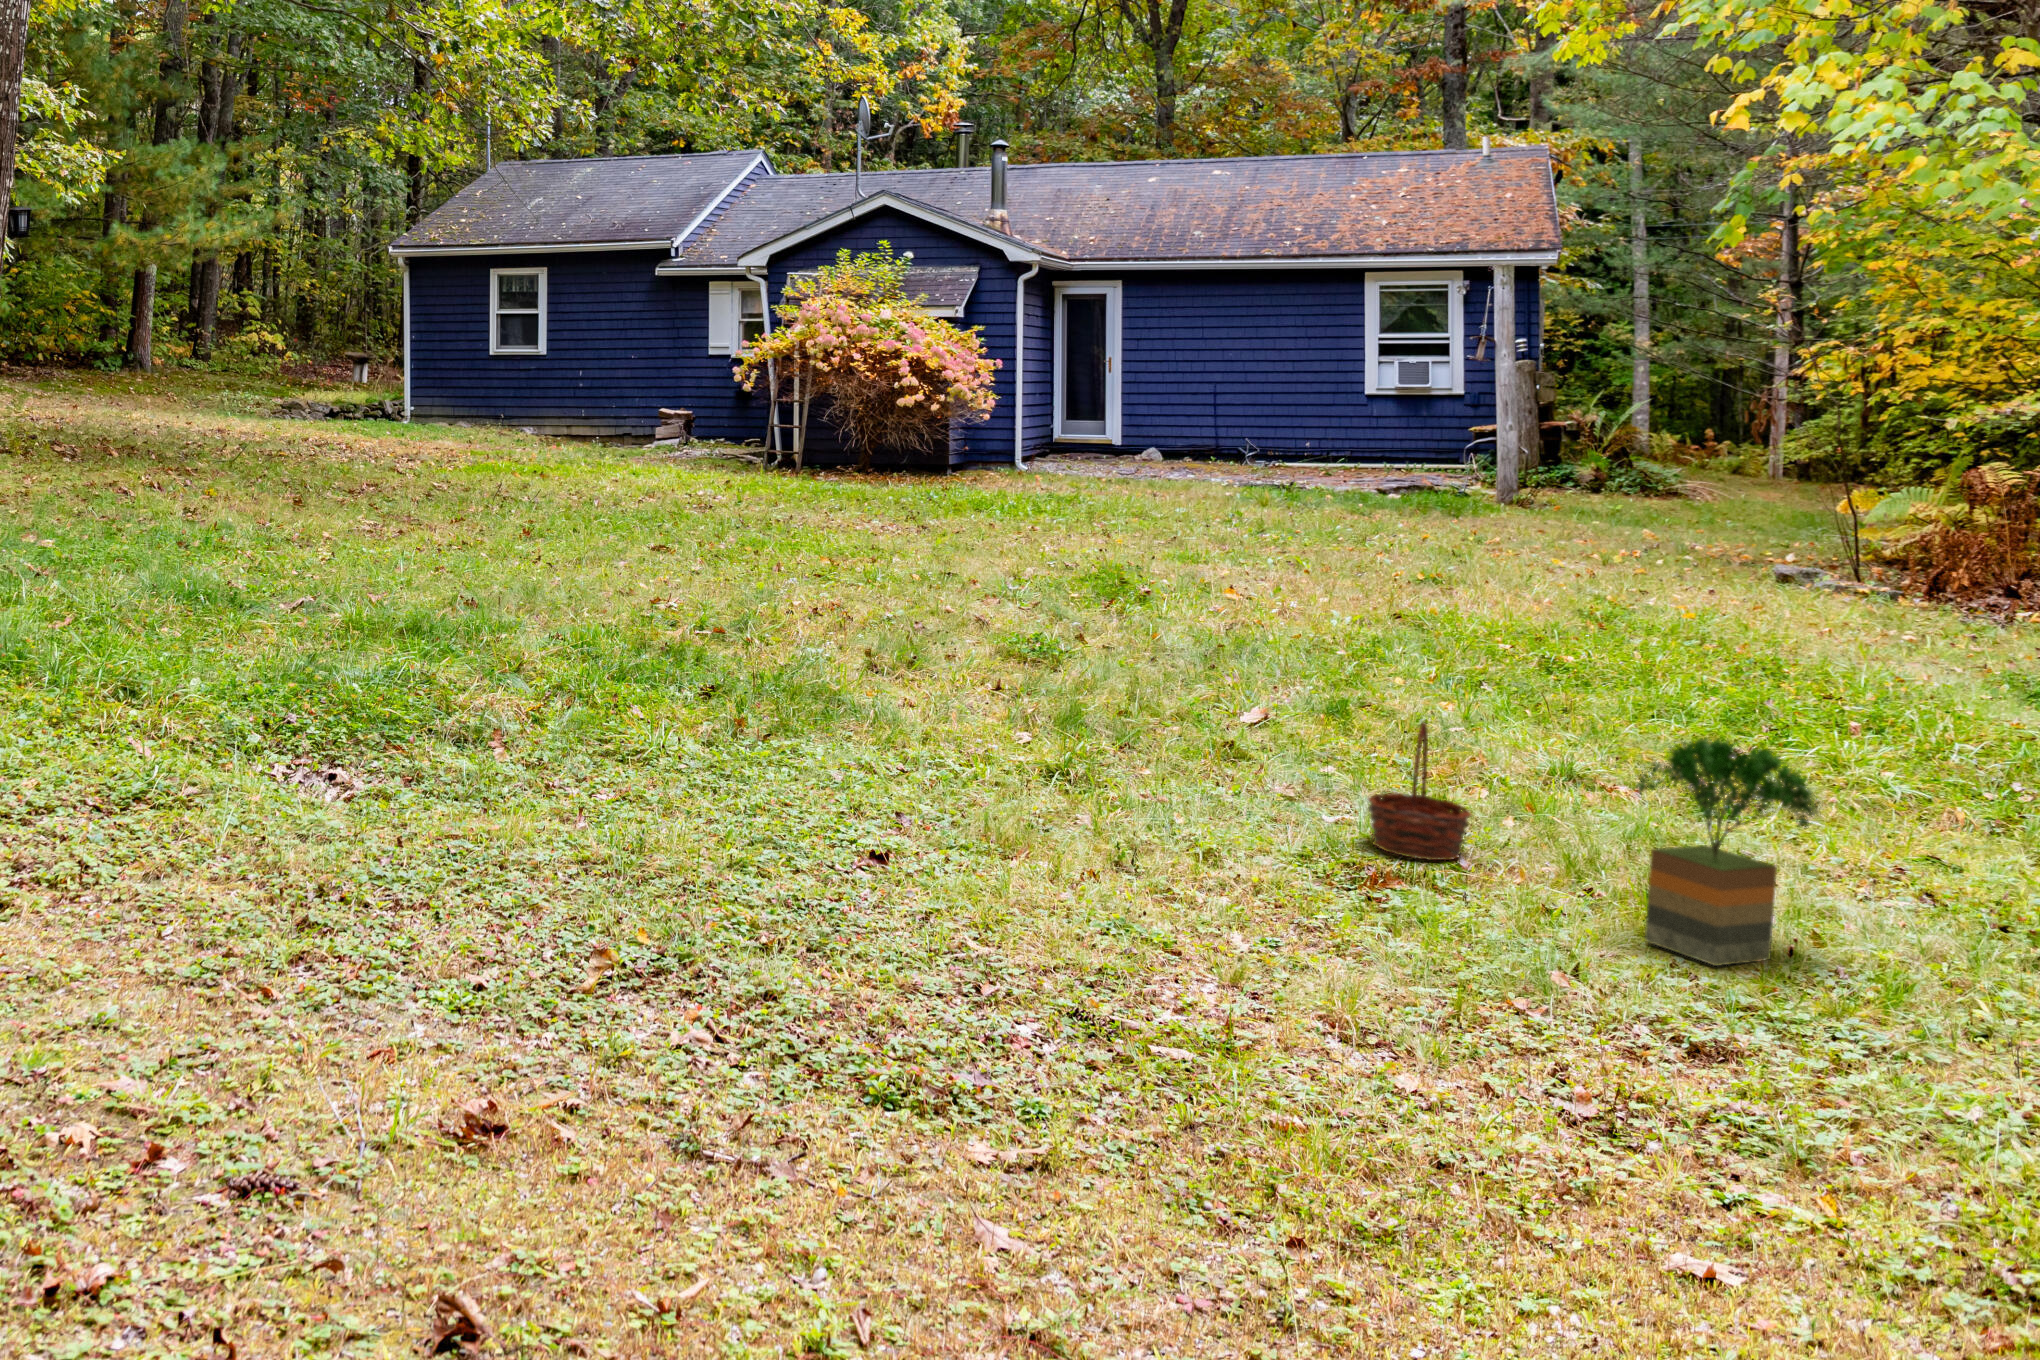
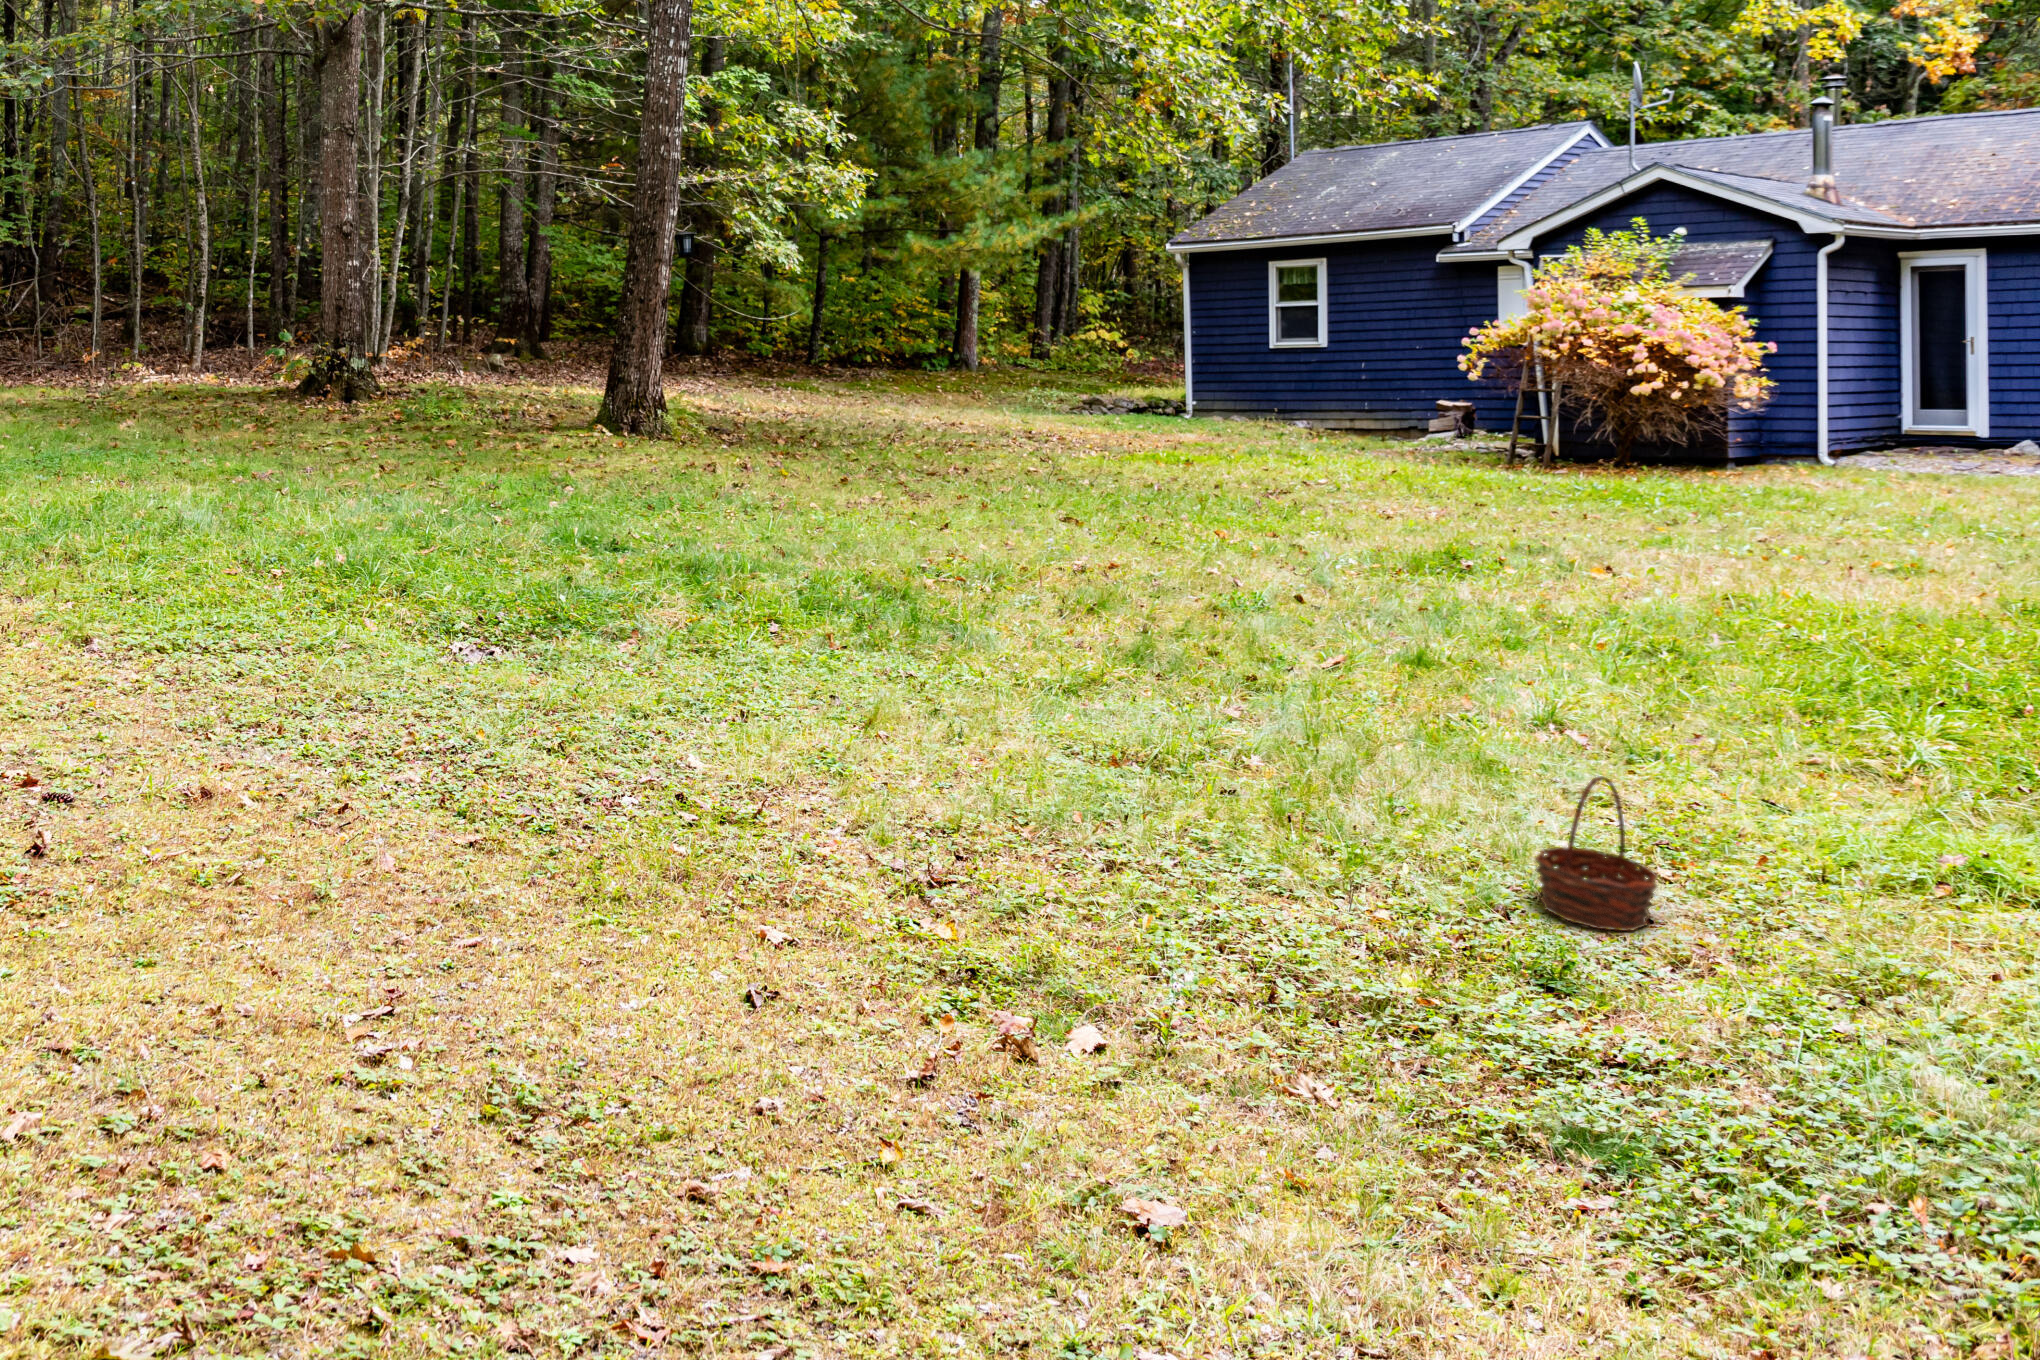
potted tree: present [1635,738,1821,966] -> none [1715,831,1962,1116]

